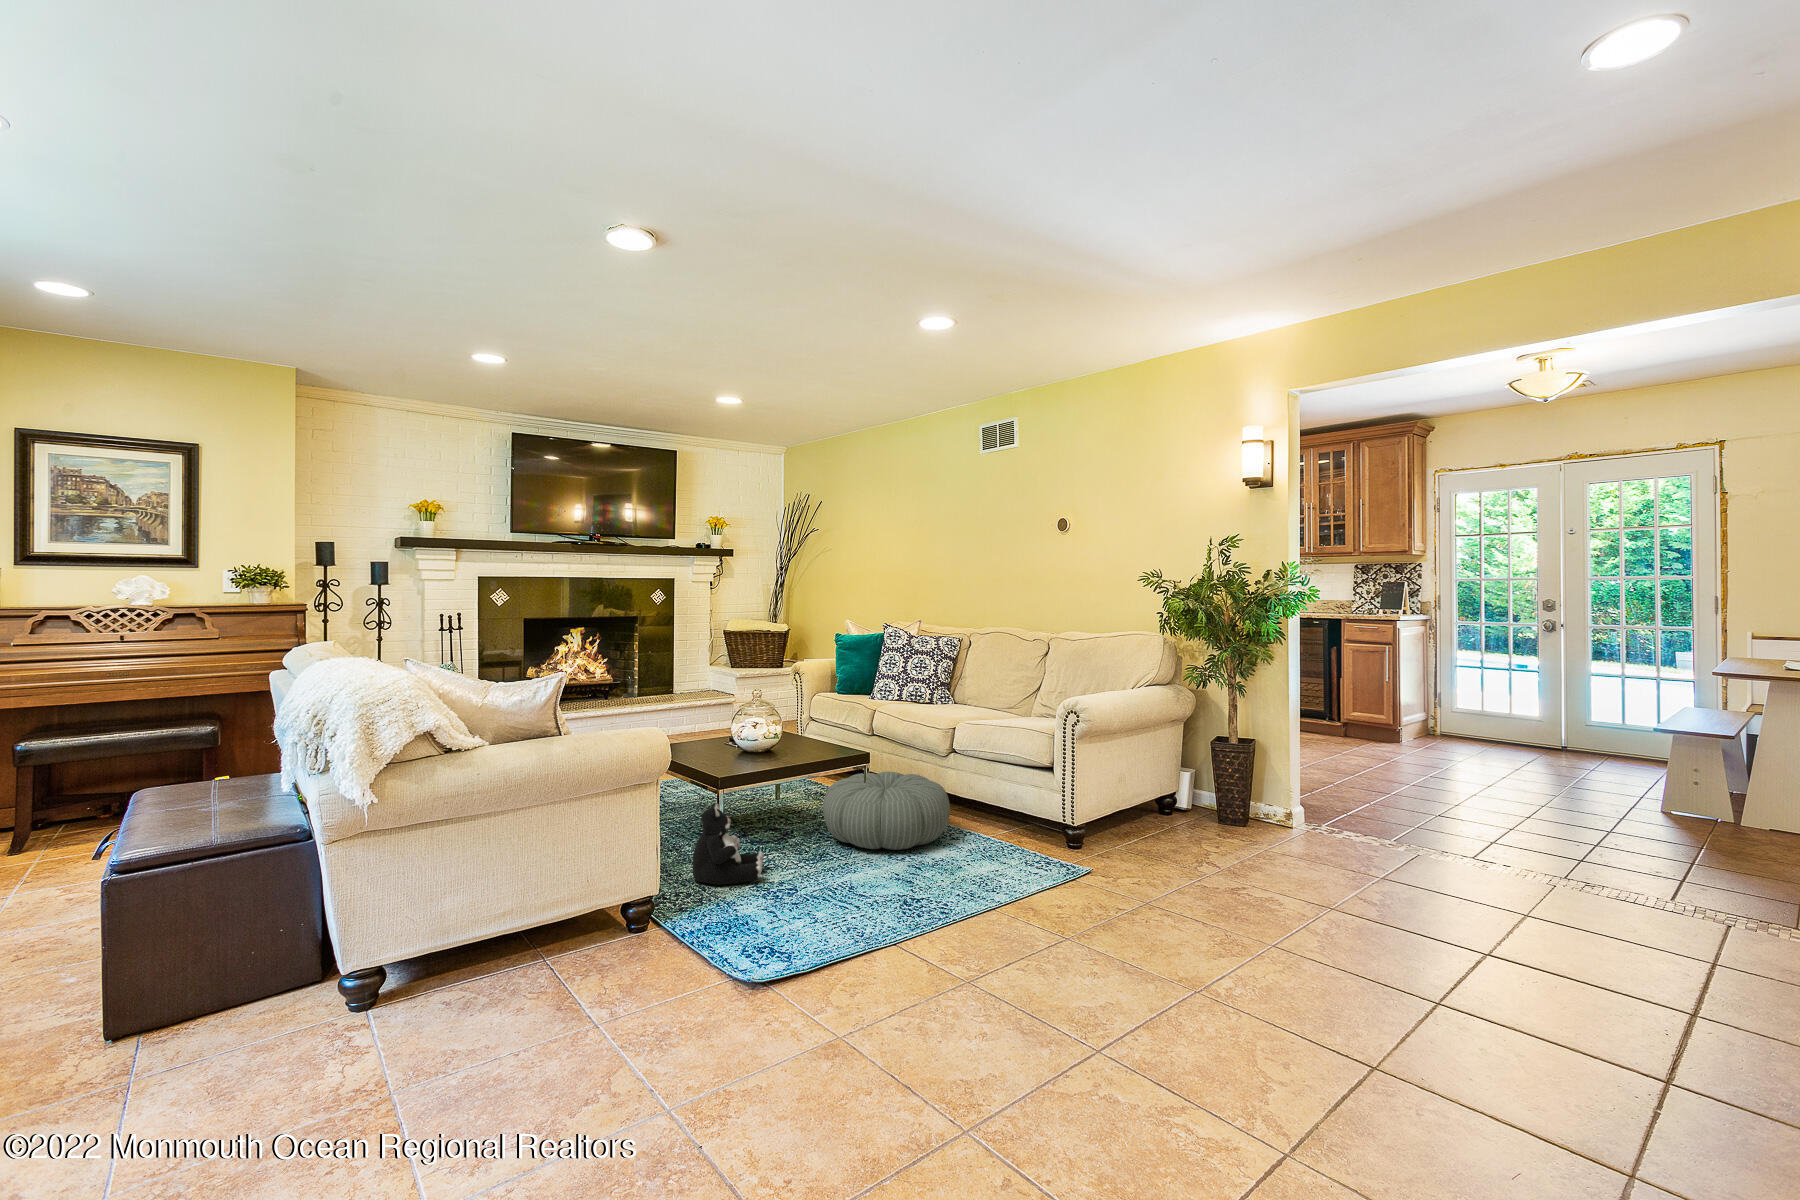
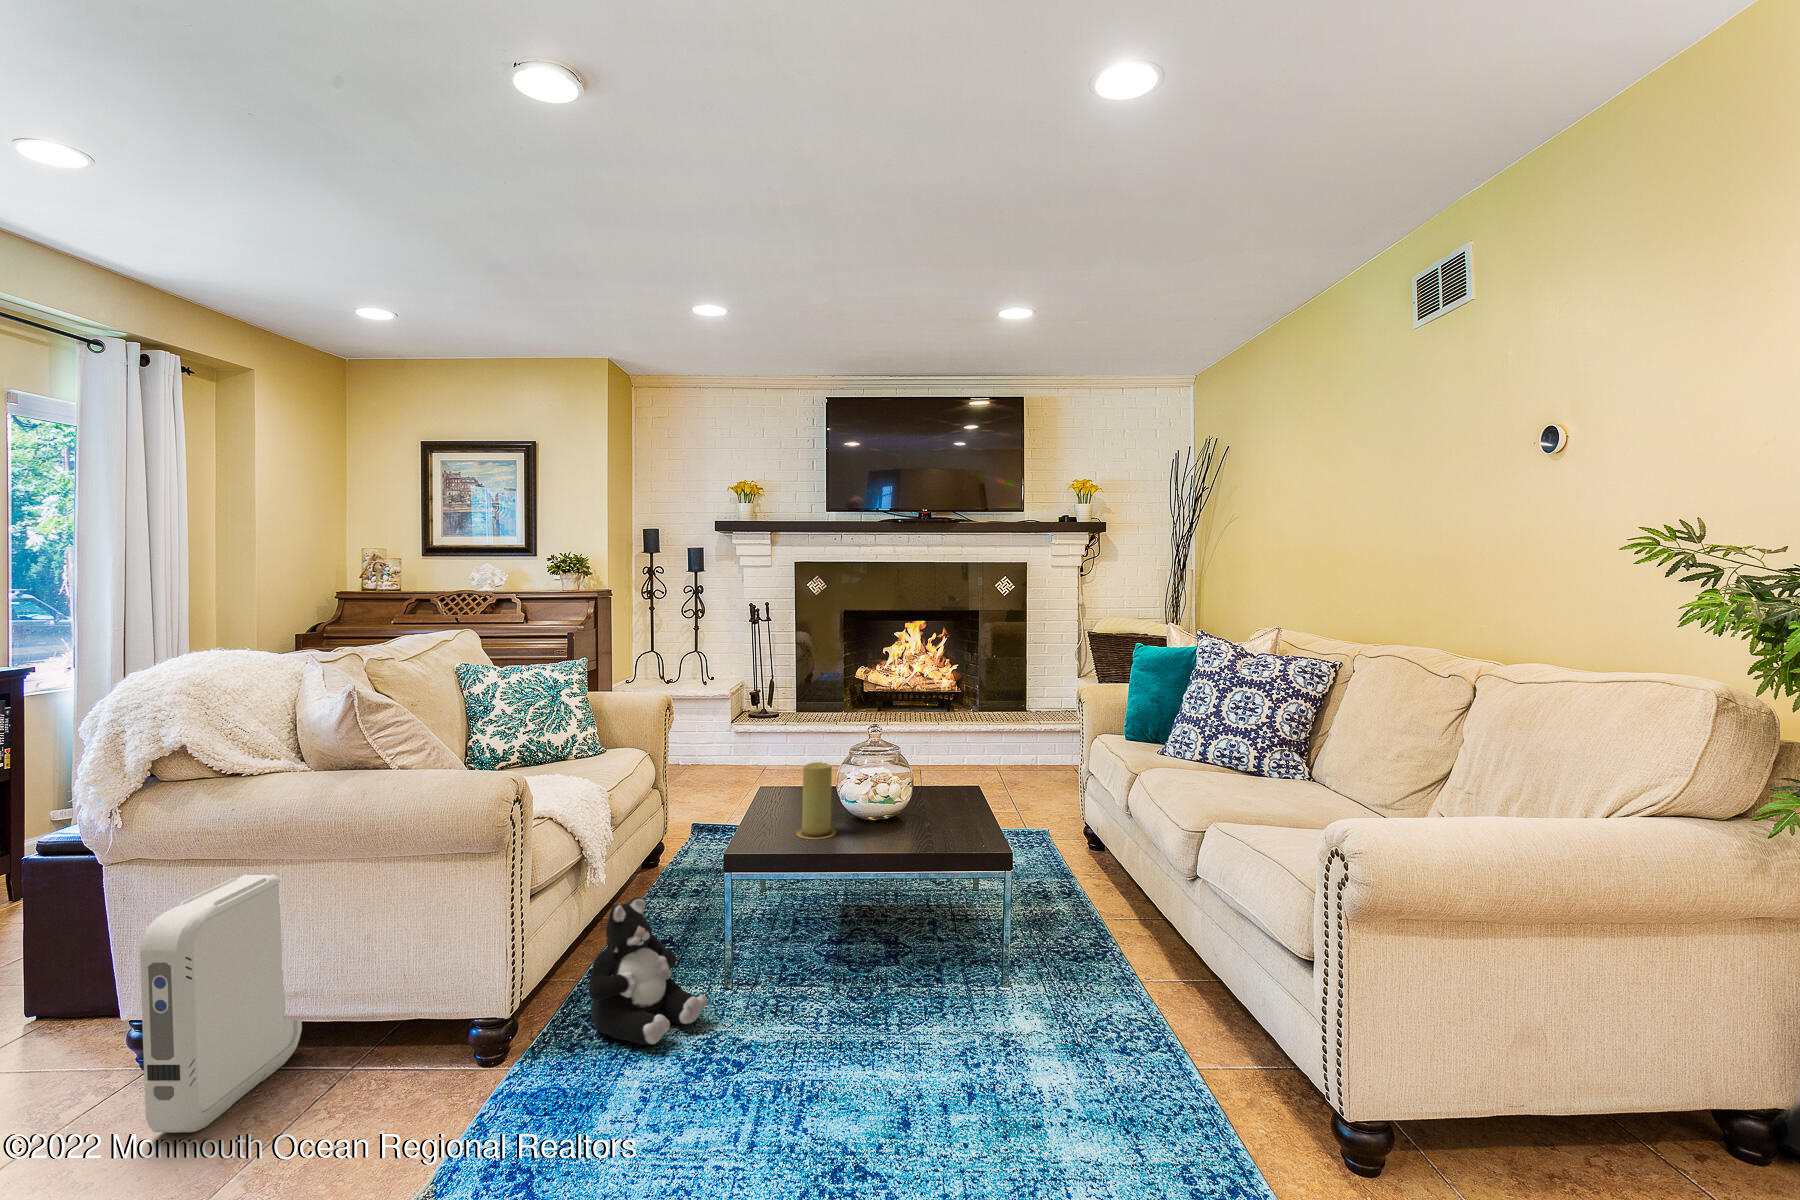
candle: none [752,715,776,761] -> present [797,762,836,839]
pouf: present [823,772,950,850] -> none [856,892,1099,1078]
air purifier: none [517,814,582,982] -> present [140,875,302,1133]

